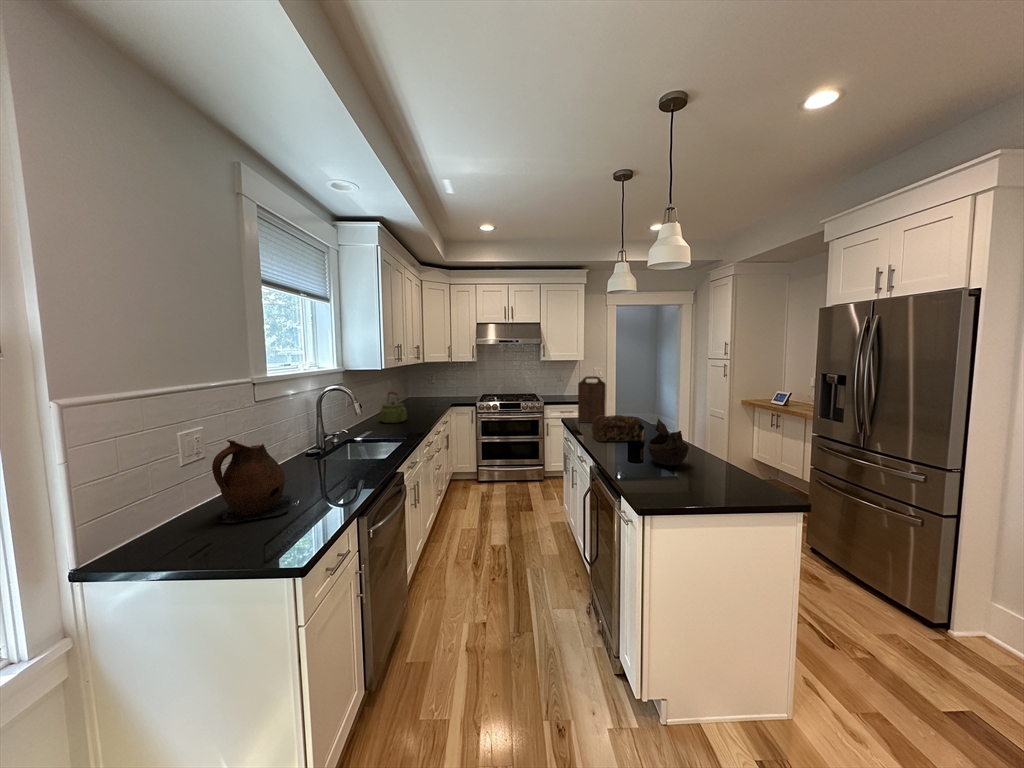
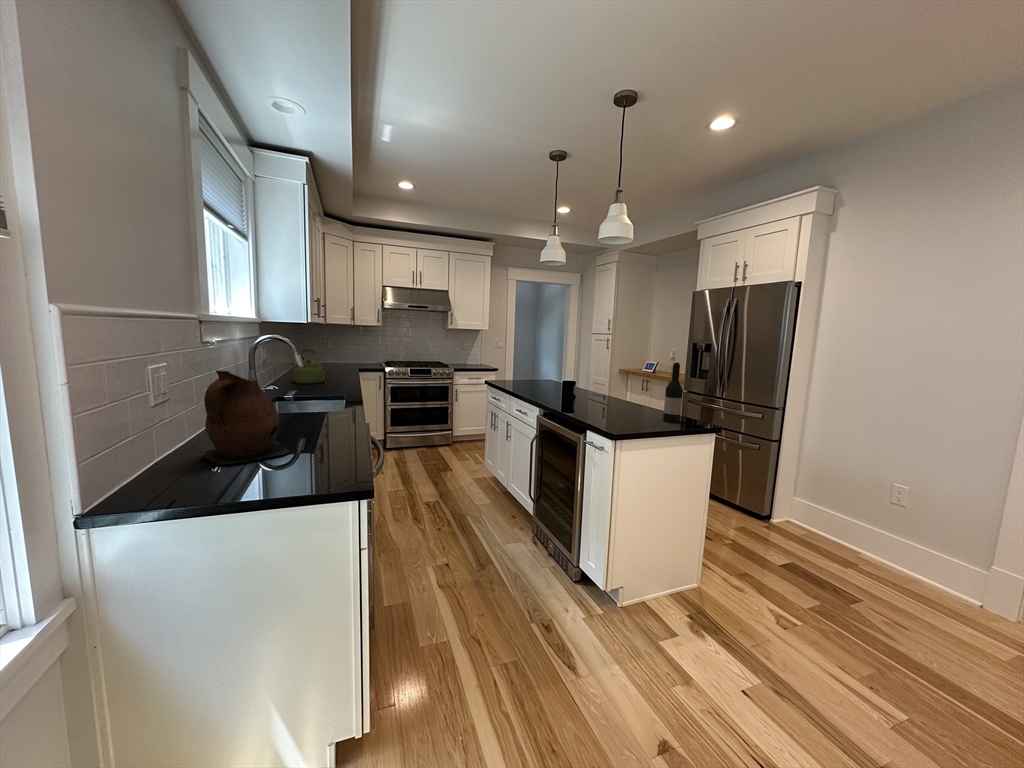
cutting board: present [578,376,606,423] -> none [507,339,533,382]
bread loaf: present [592,415,643,442] -> none [532,372,576,395]
wine bottle: none [723,417,748,496] -> present [663,363,683,423]
decorative bowl: present [648,419,689,466] -> none [595,371,629,407]

